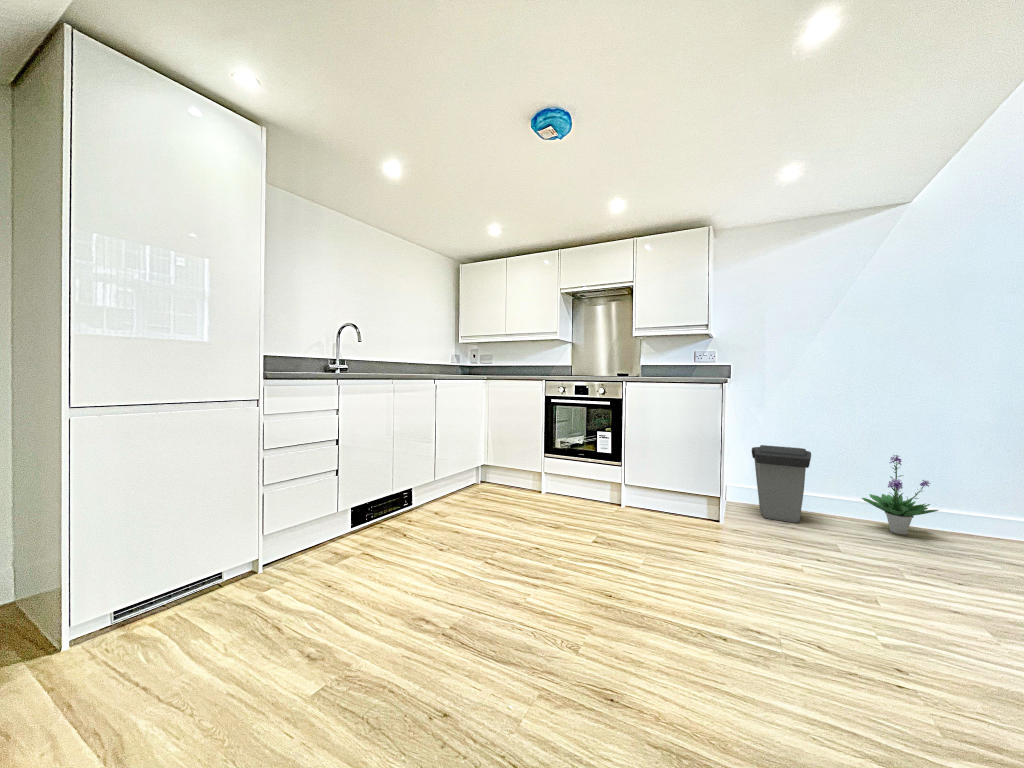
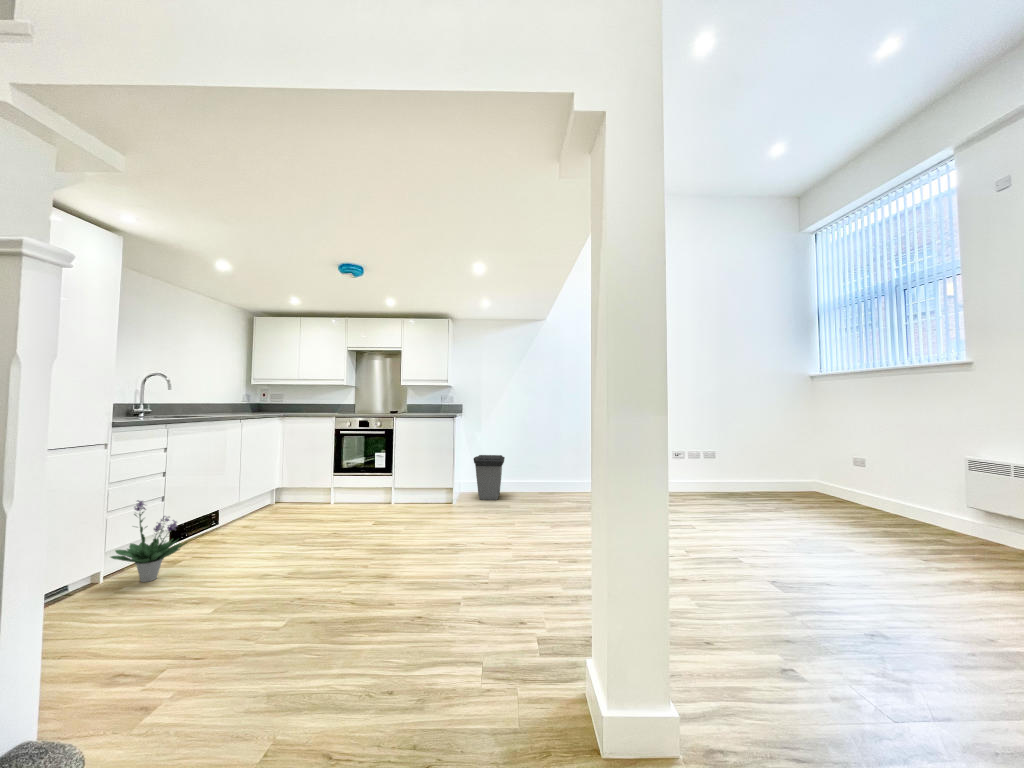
potted plant: present [862,455,938,535] -> present [111,500,187,582]

